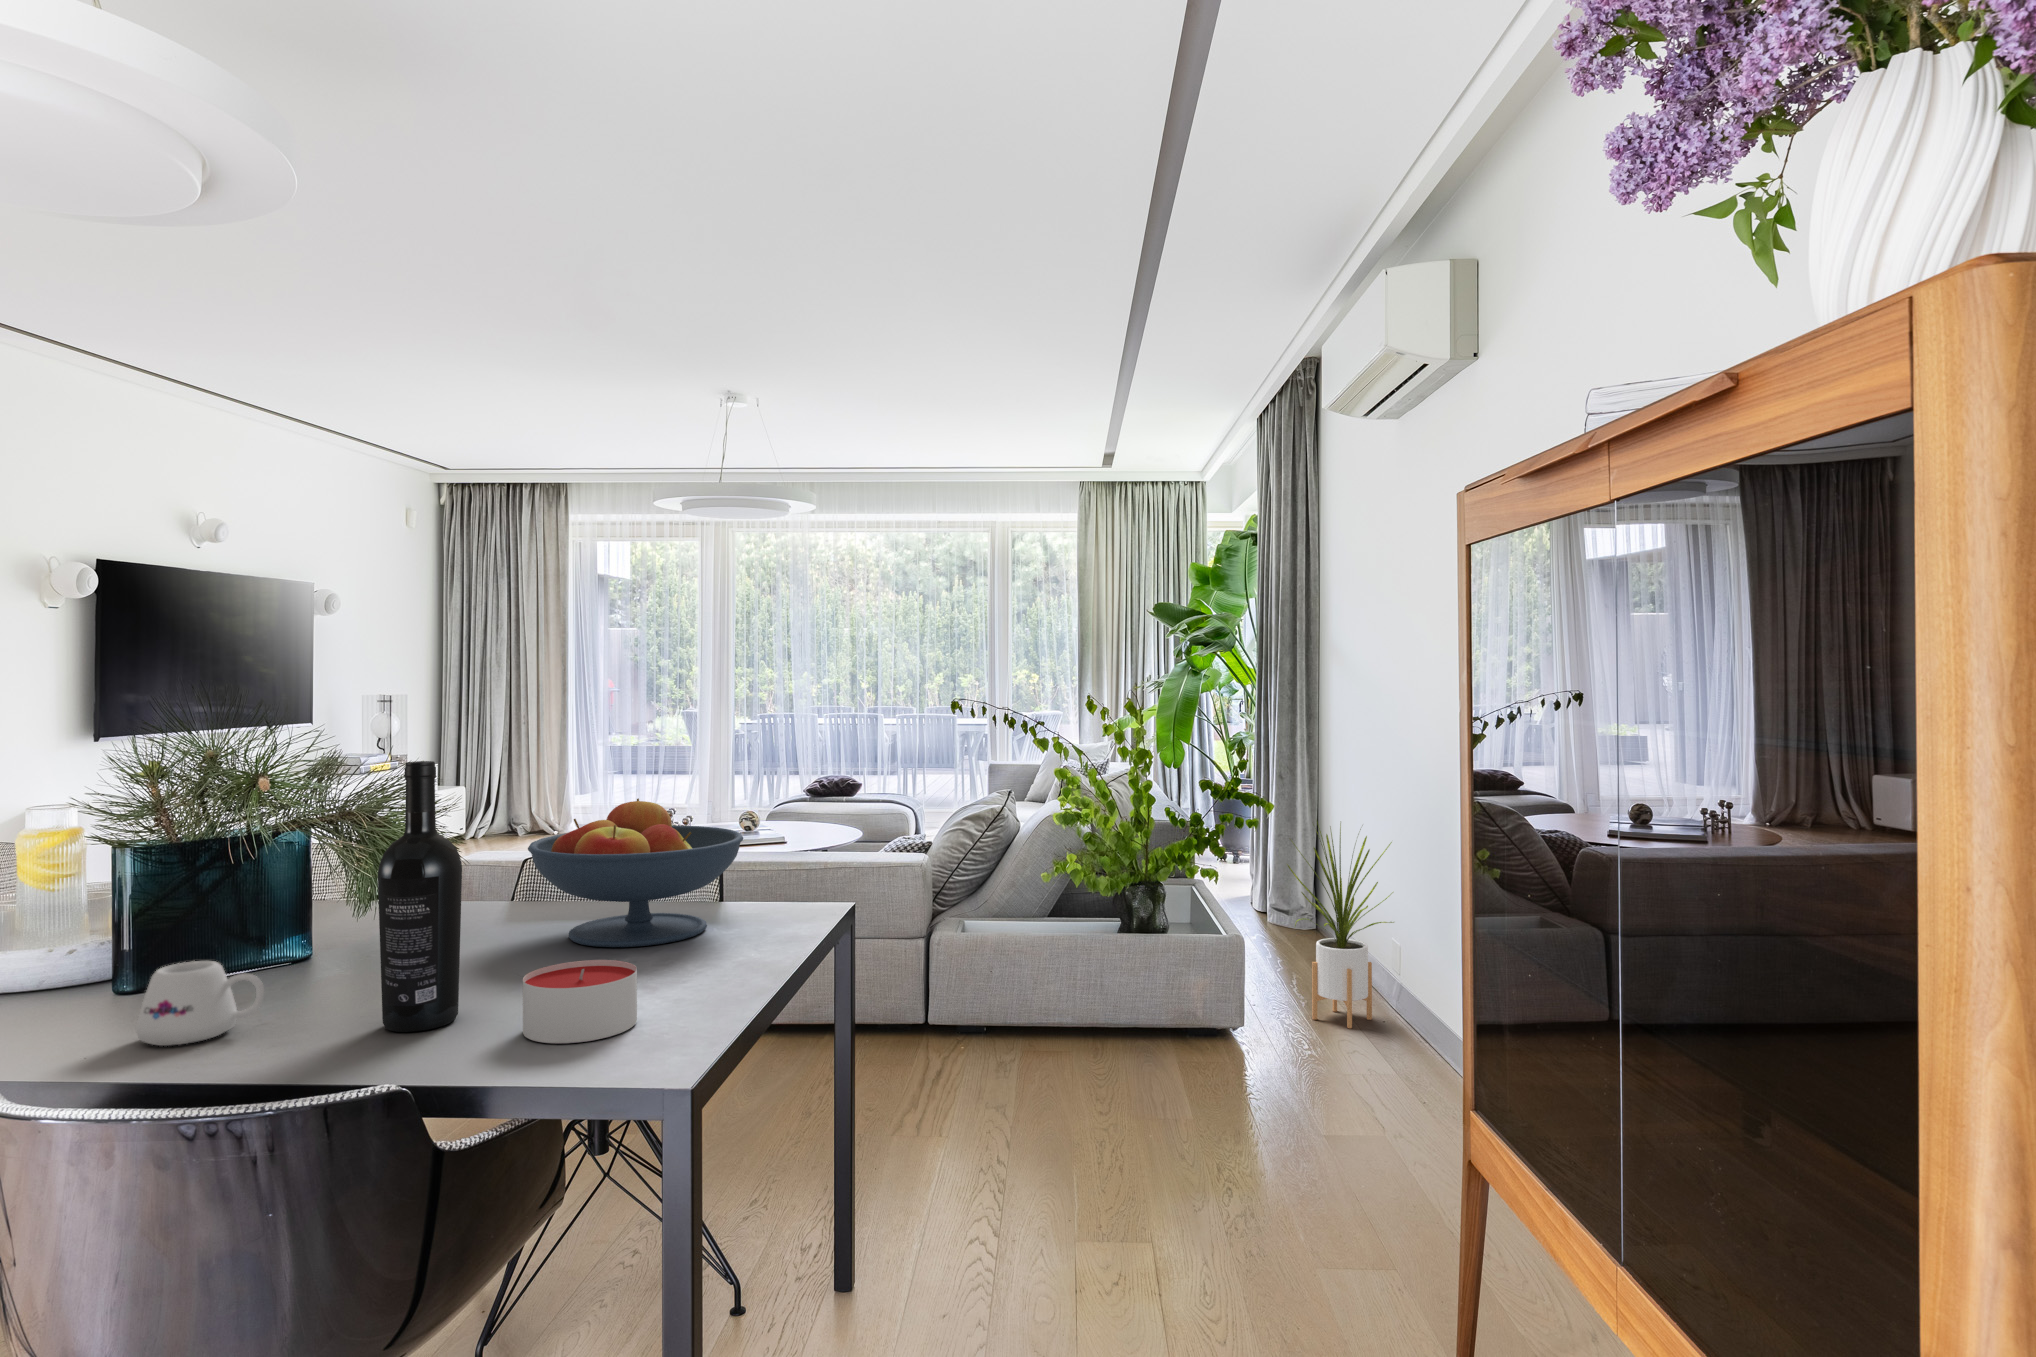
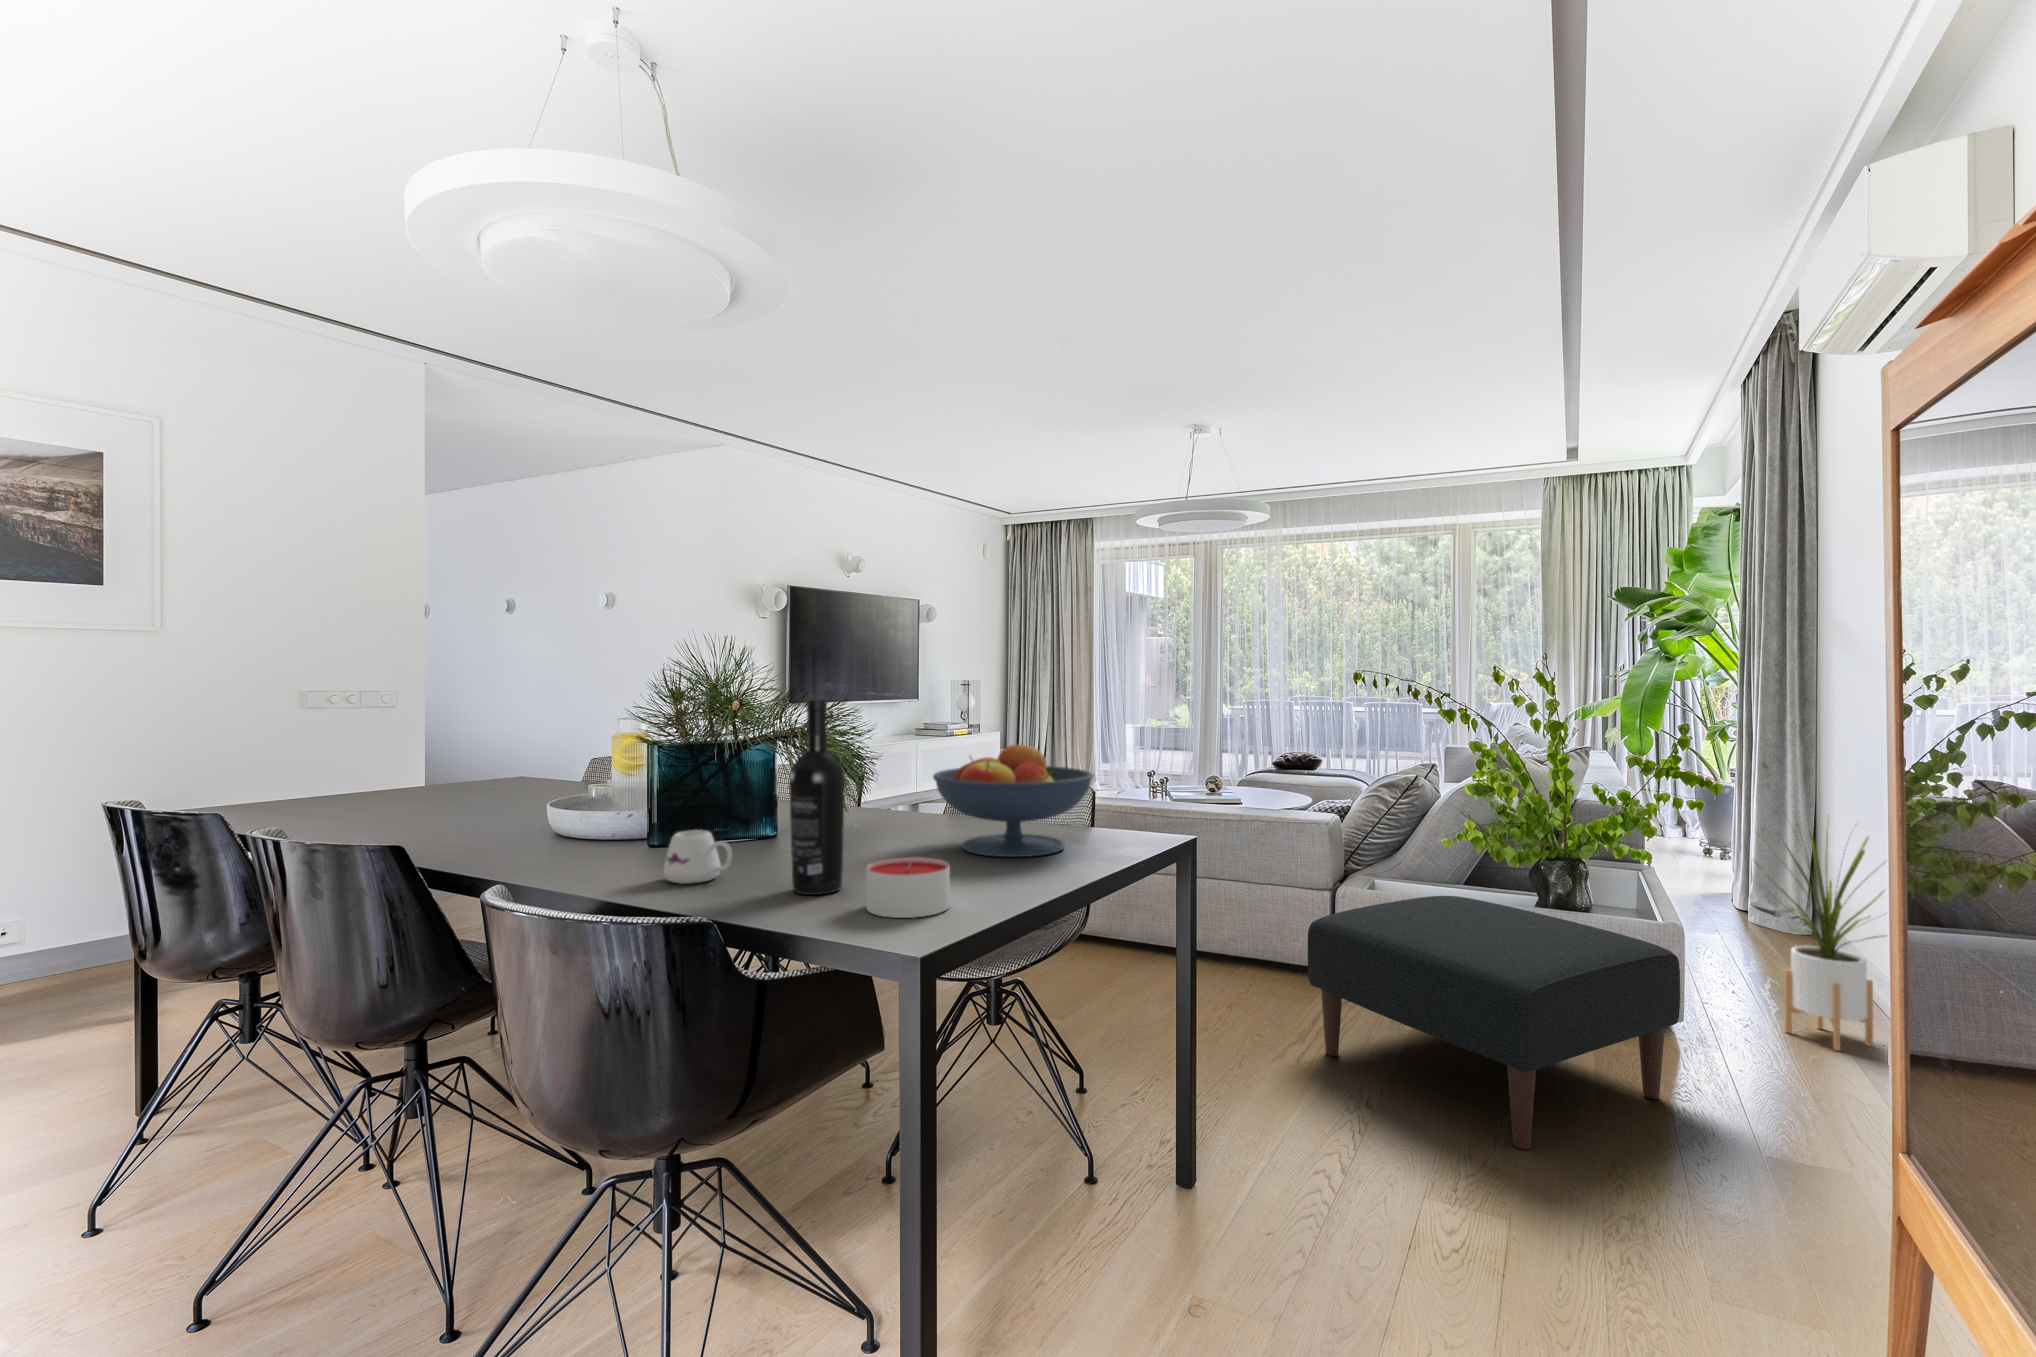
ottoman: none [923,930,1253,1174] -> present [1308,896,1680,1150]

